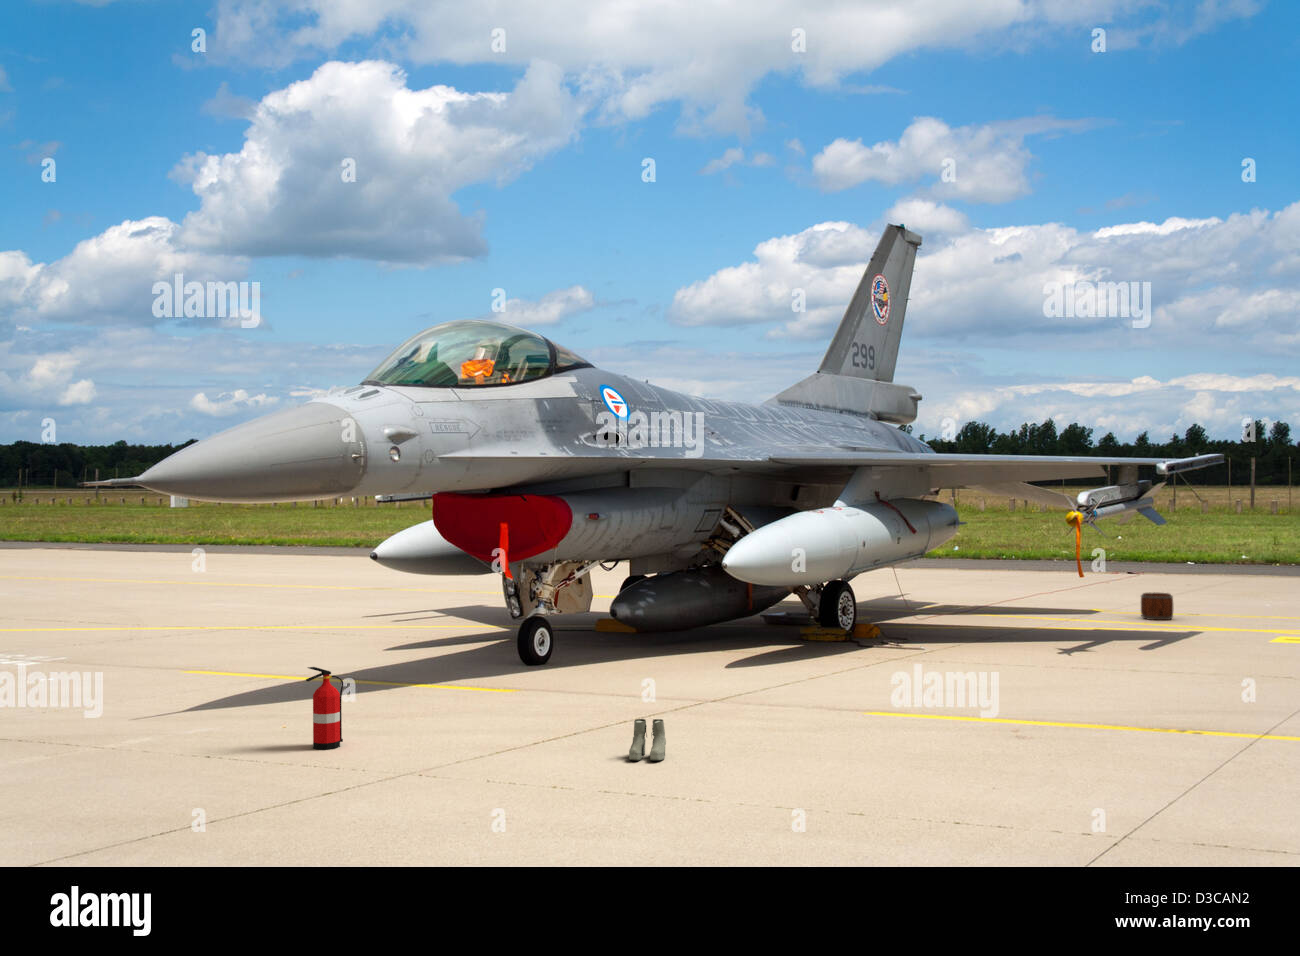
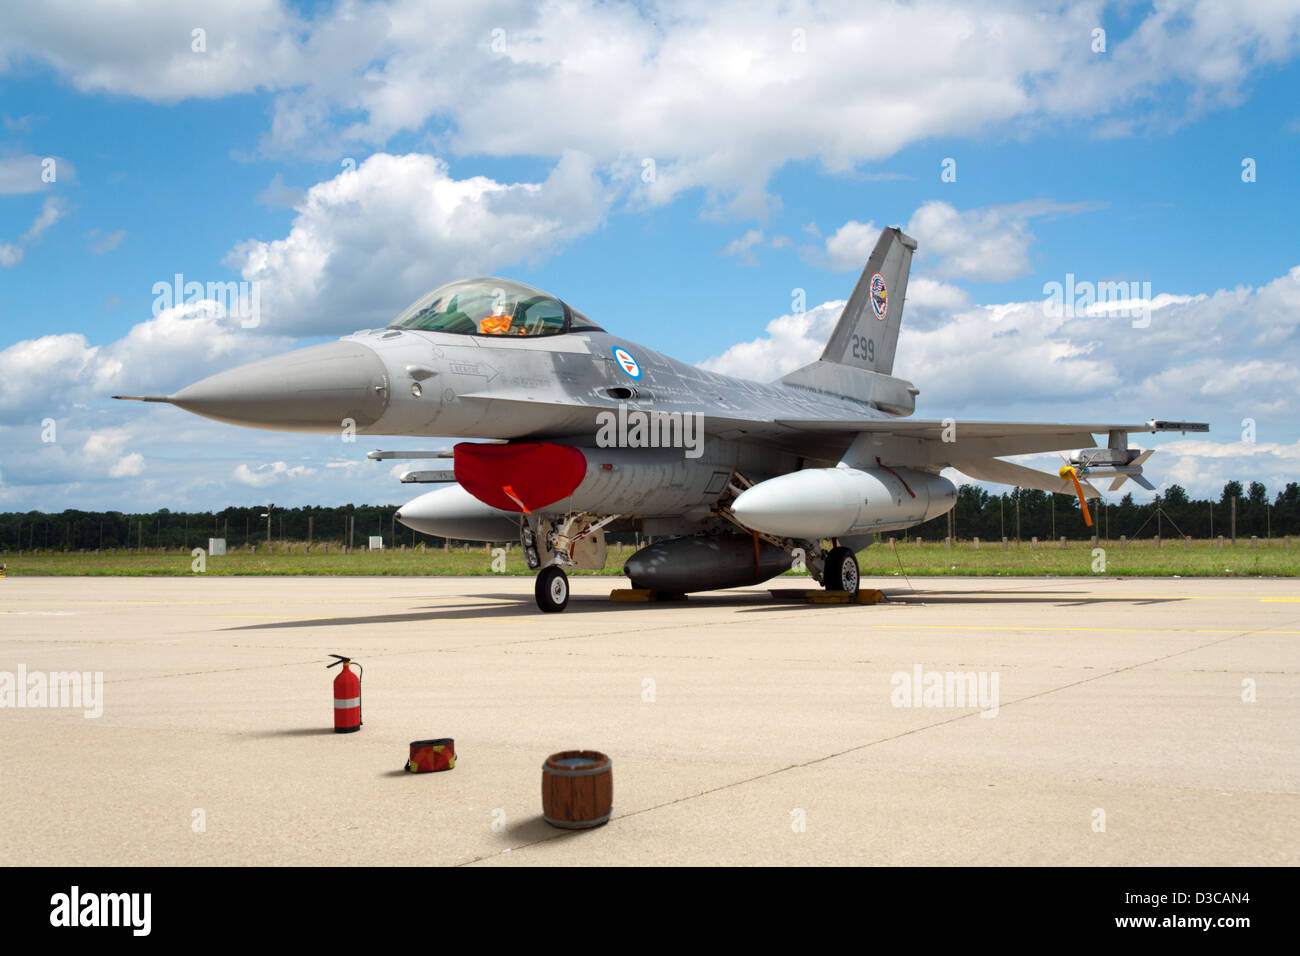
bucket: present [1141,592,1173,620] -> present [541,750,613,829]
boots: present [629,719,666,761] -> none [634,703,670,743]
bag: none [391,752,447,788] -> present [404,738,457,773]

